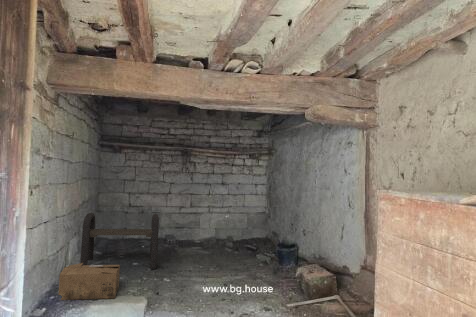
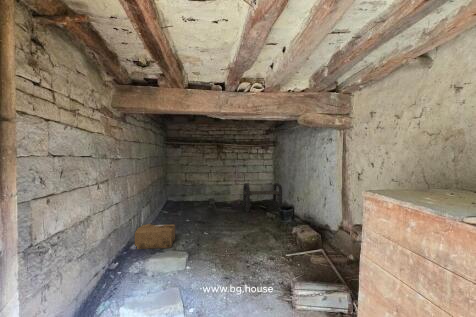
bench: present [80,213,159,269] -> present [243,183,282,212]

